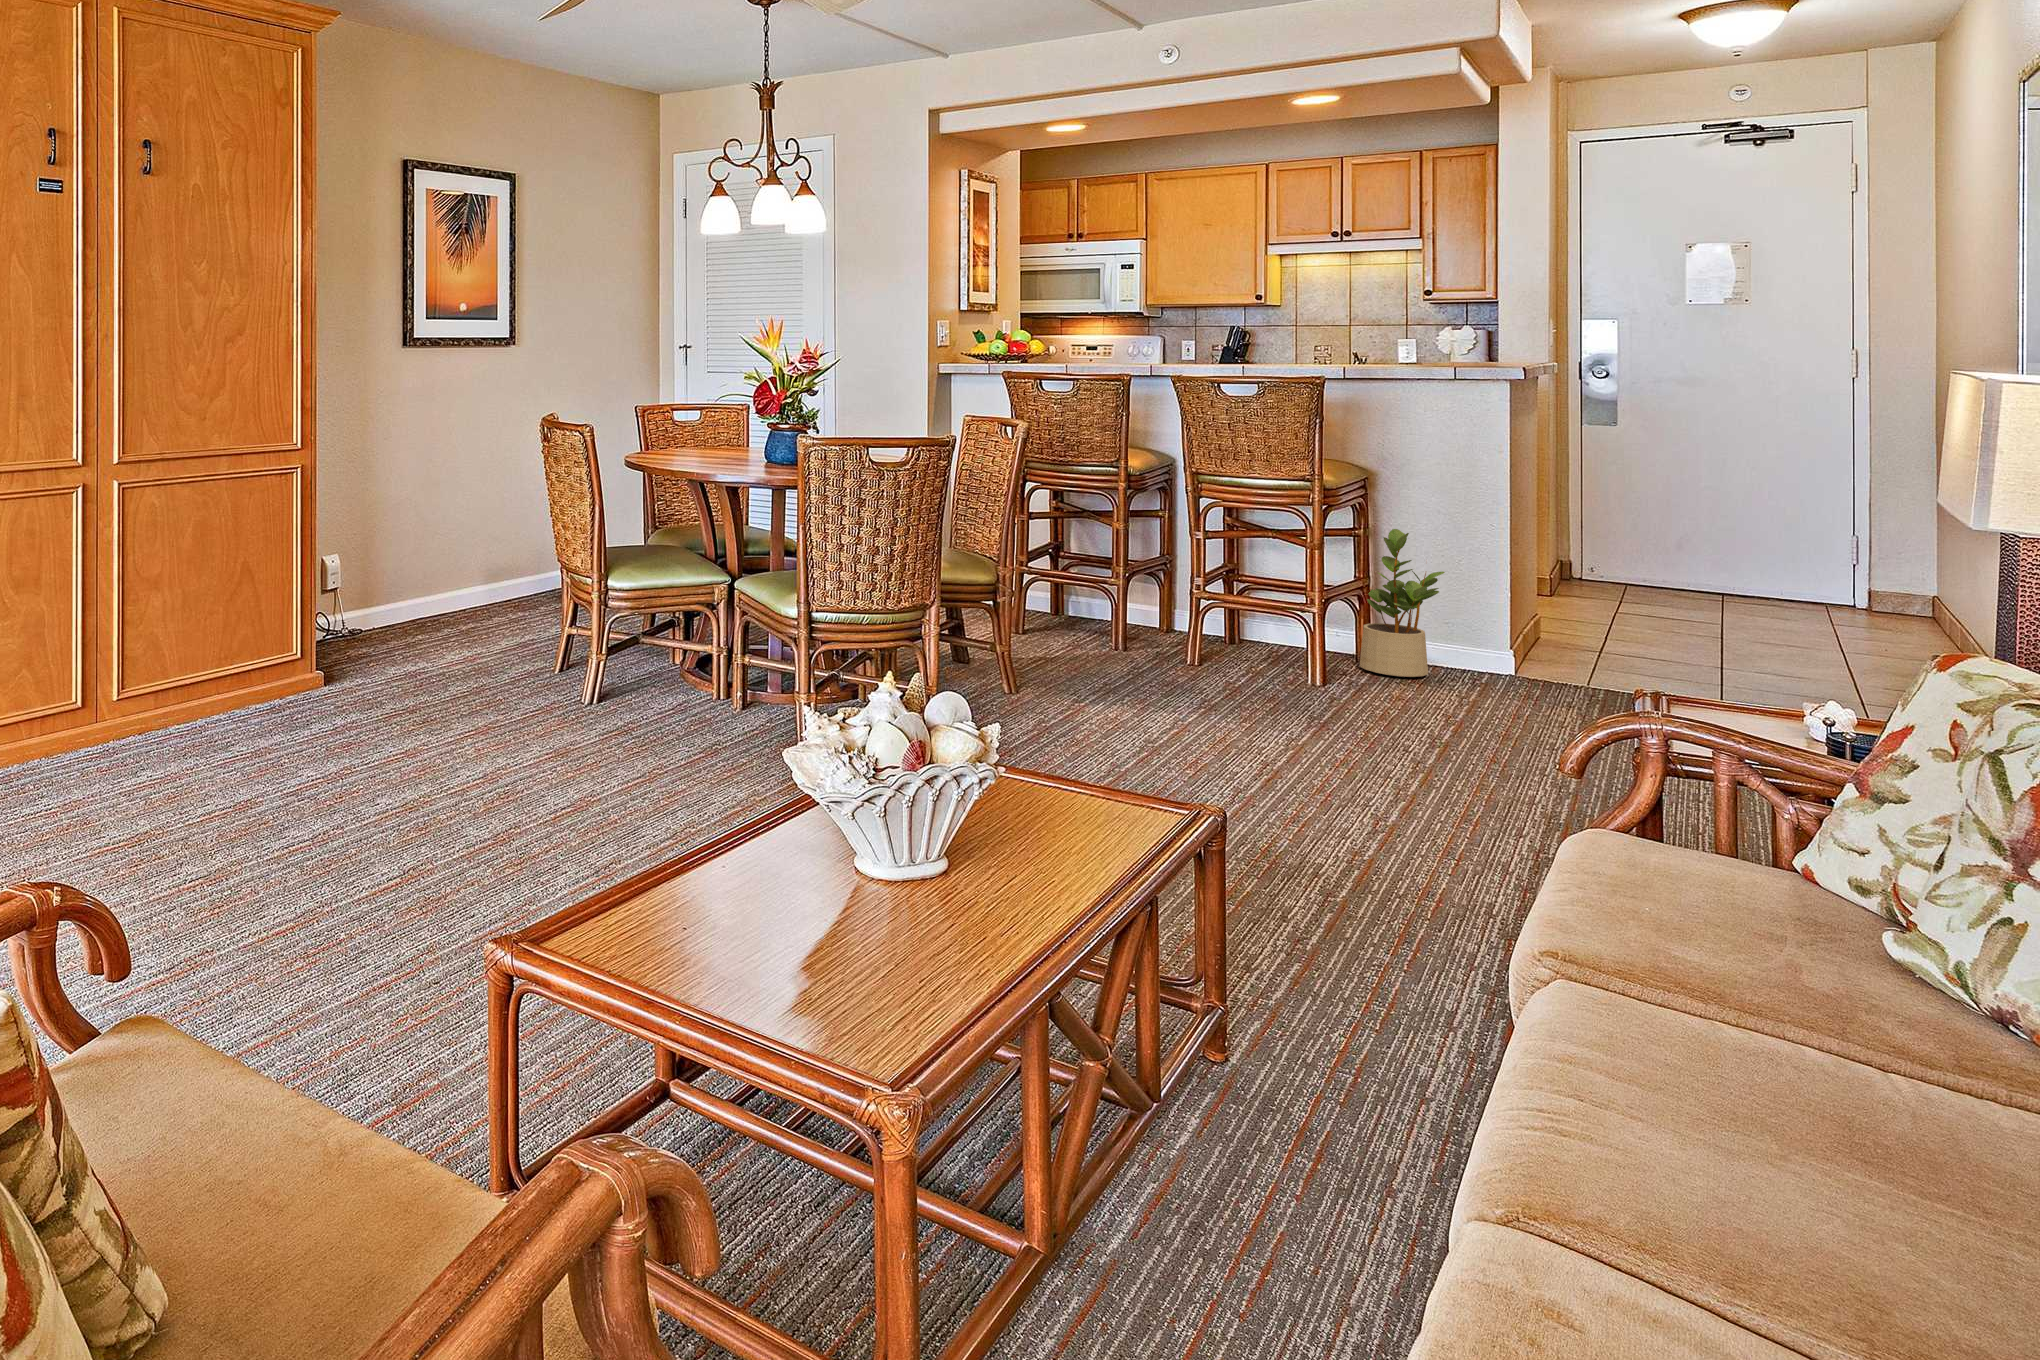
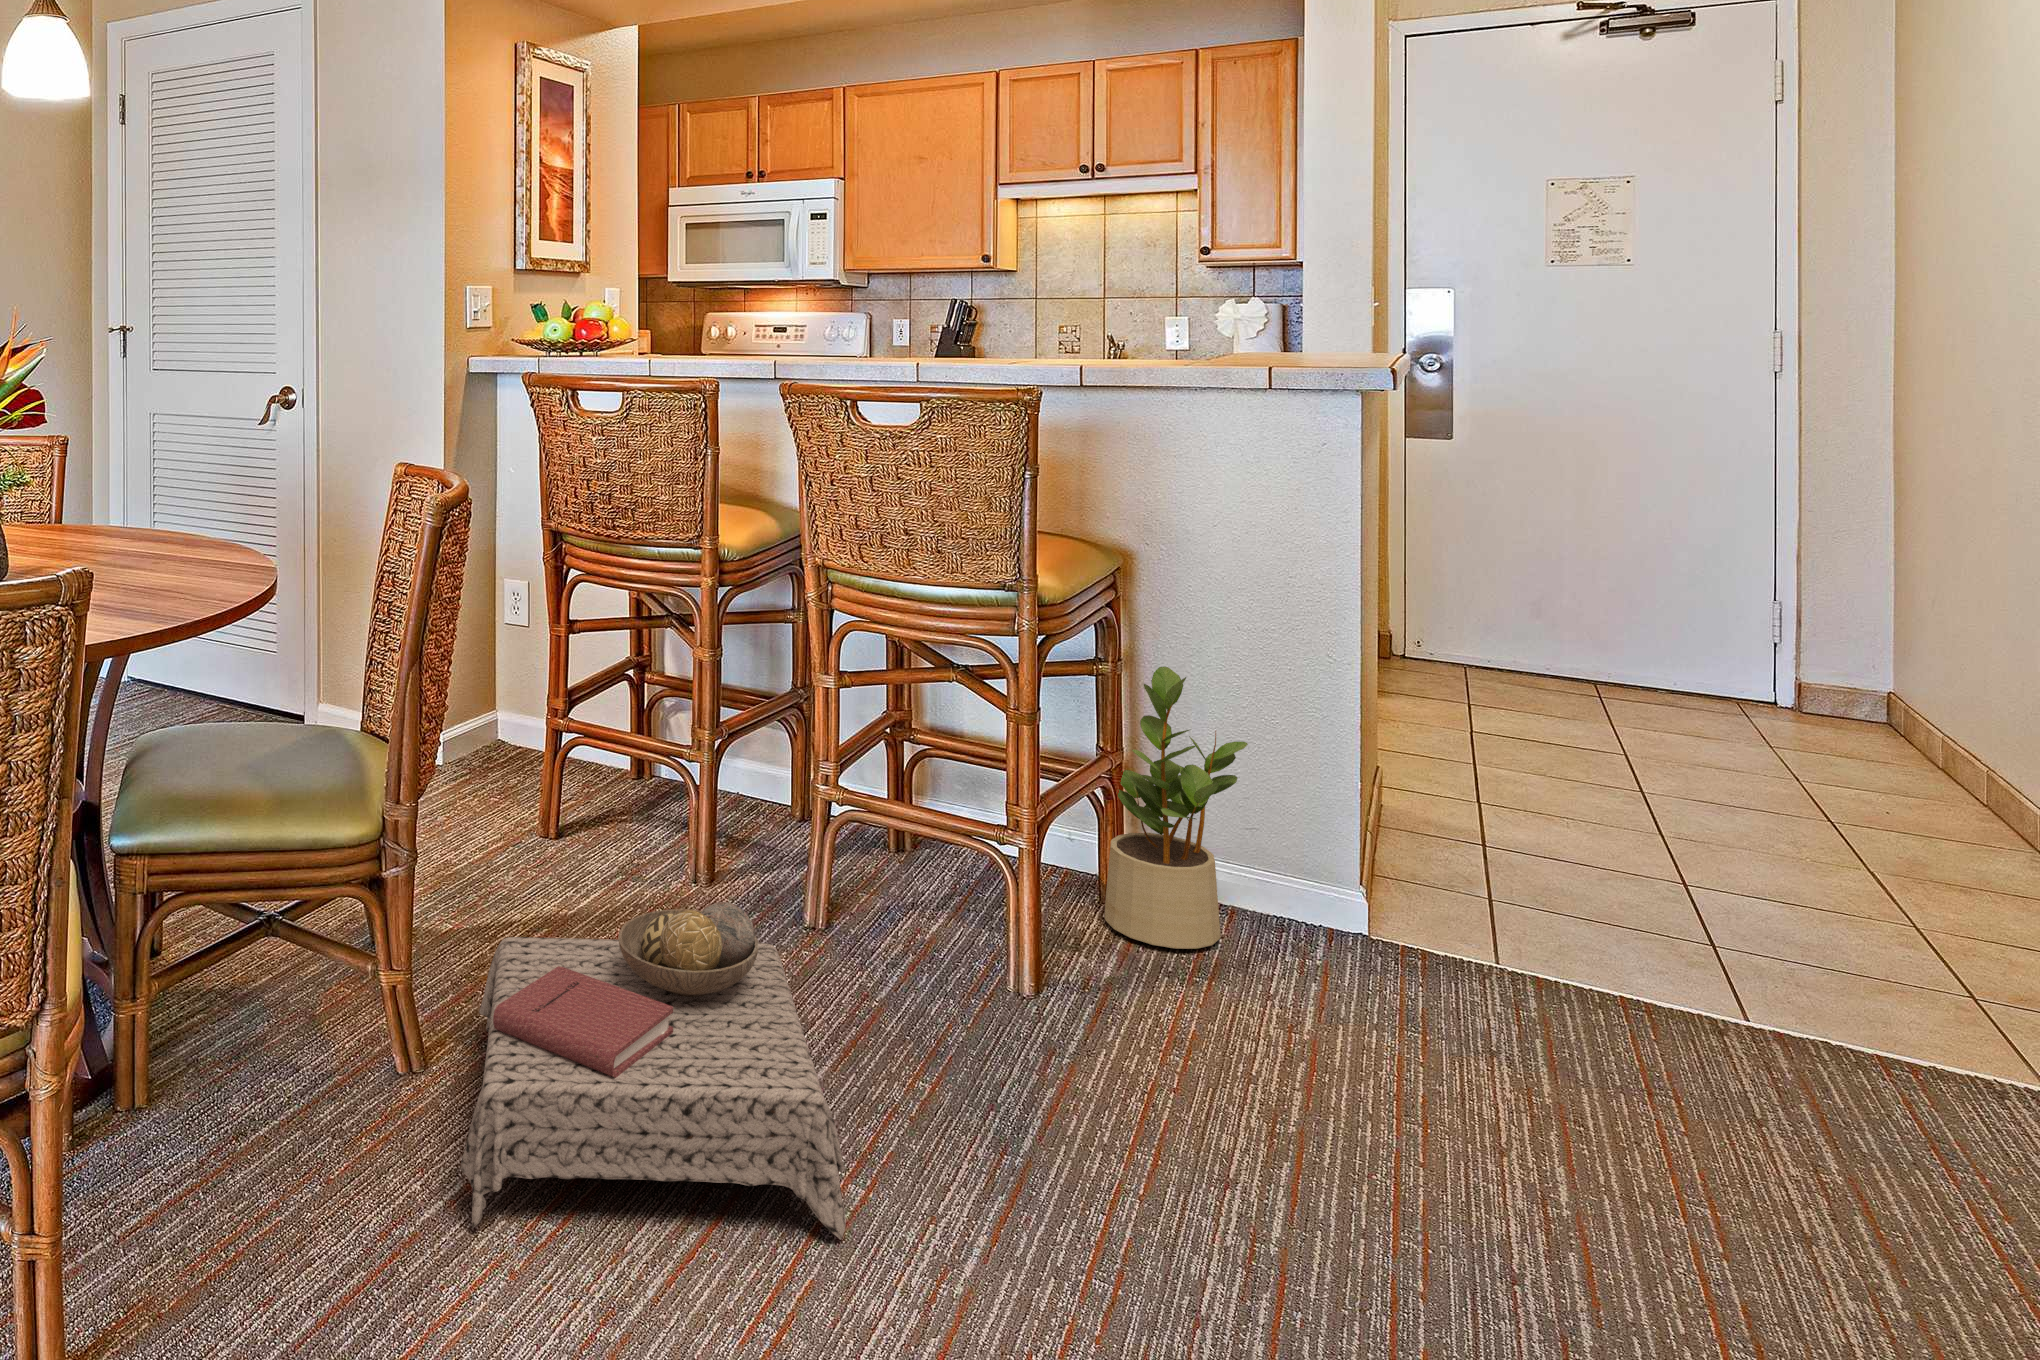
ottoman: none [1039,614,1246,737] -> present [461,902,846,1240]

